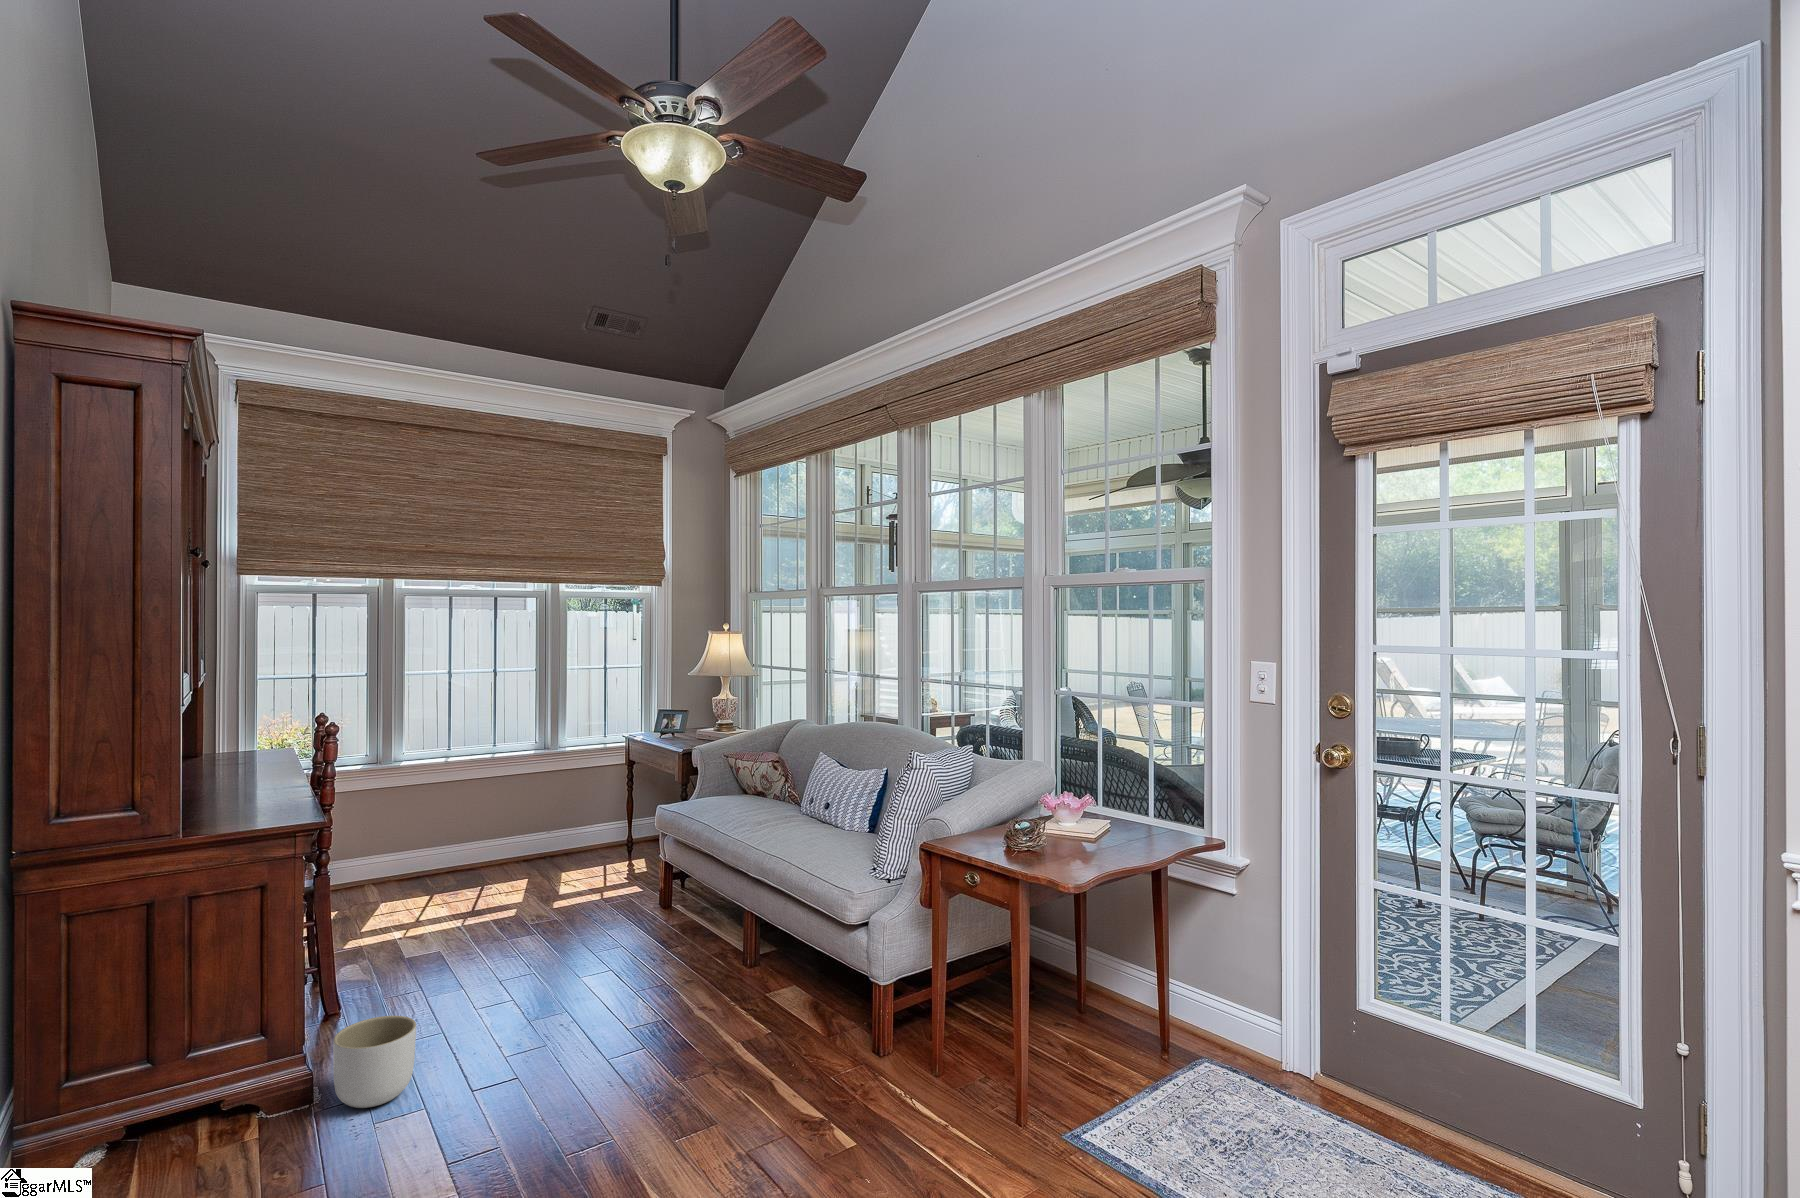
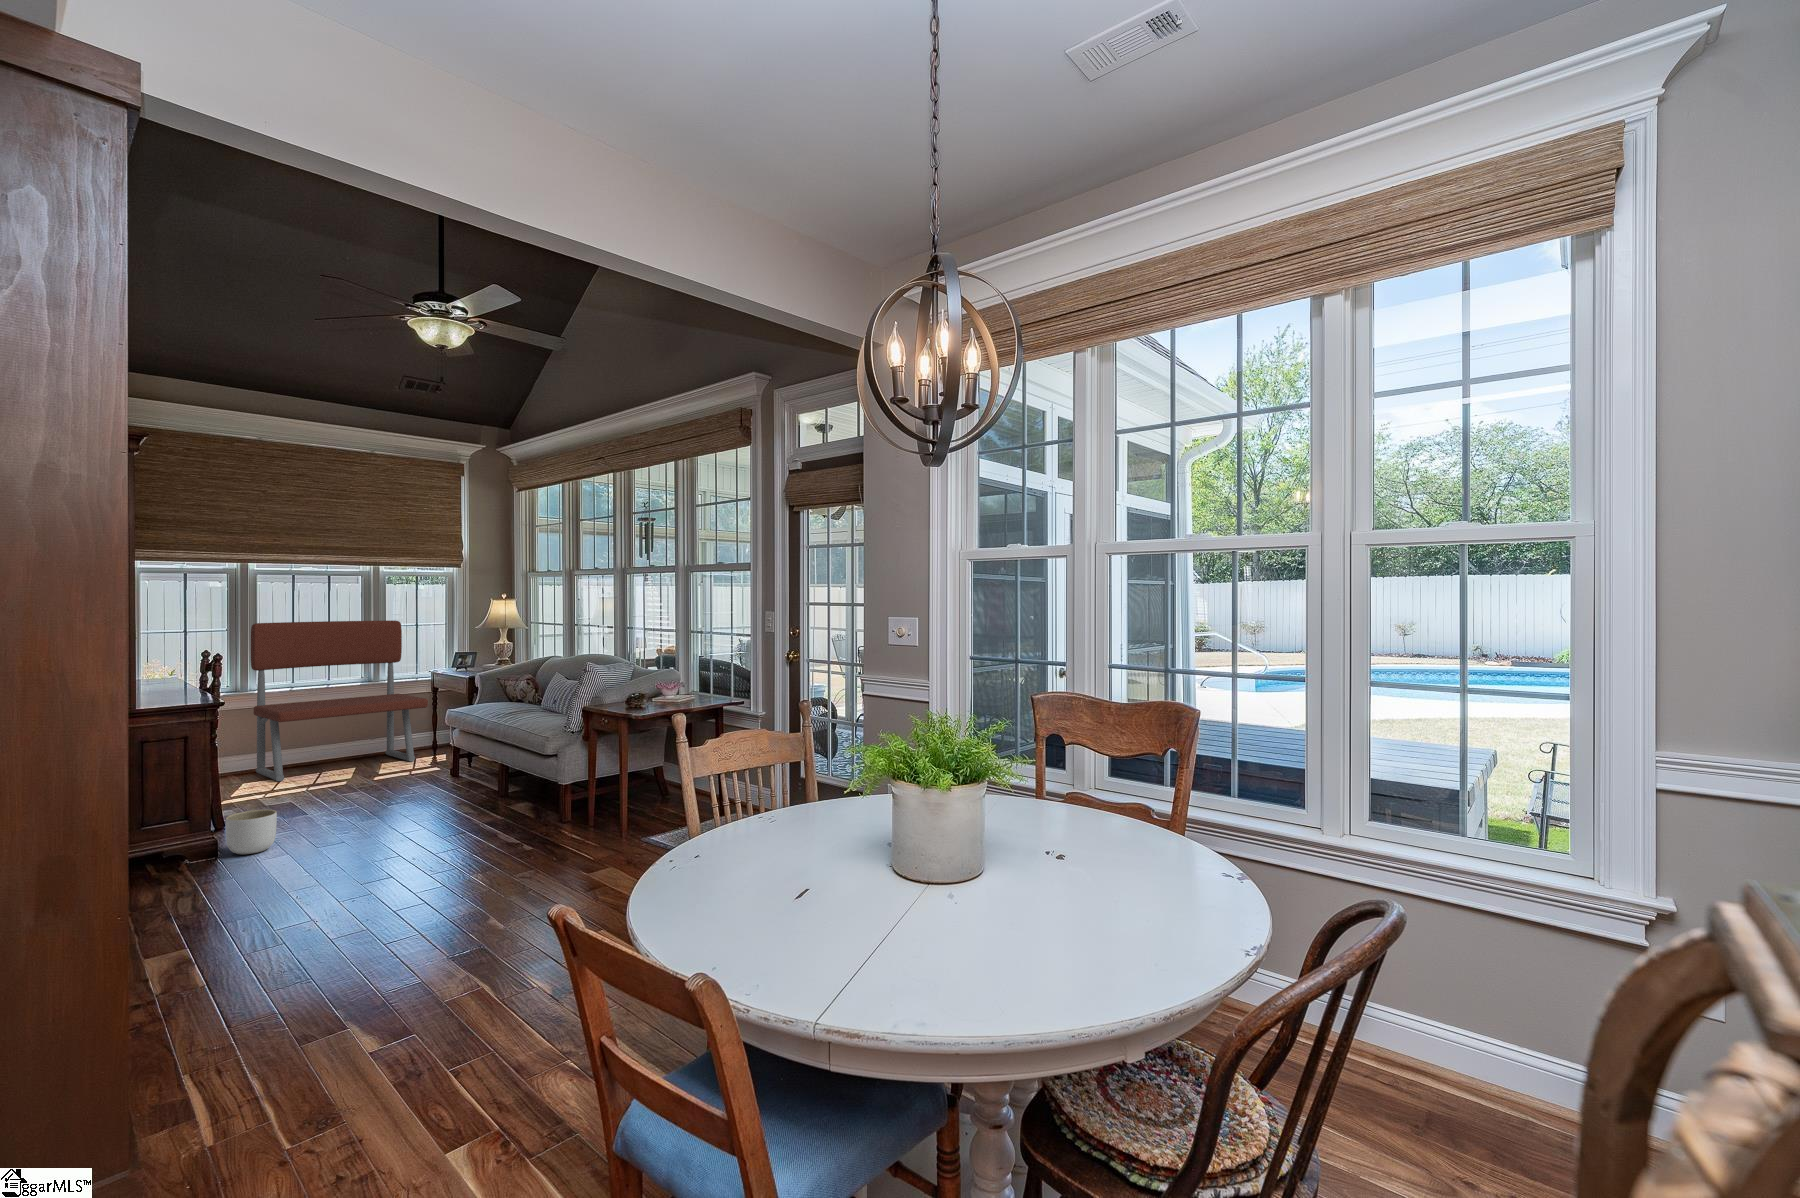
bench: none [394,663,625,905] -> present [251,620,428,781]

